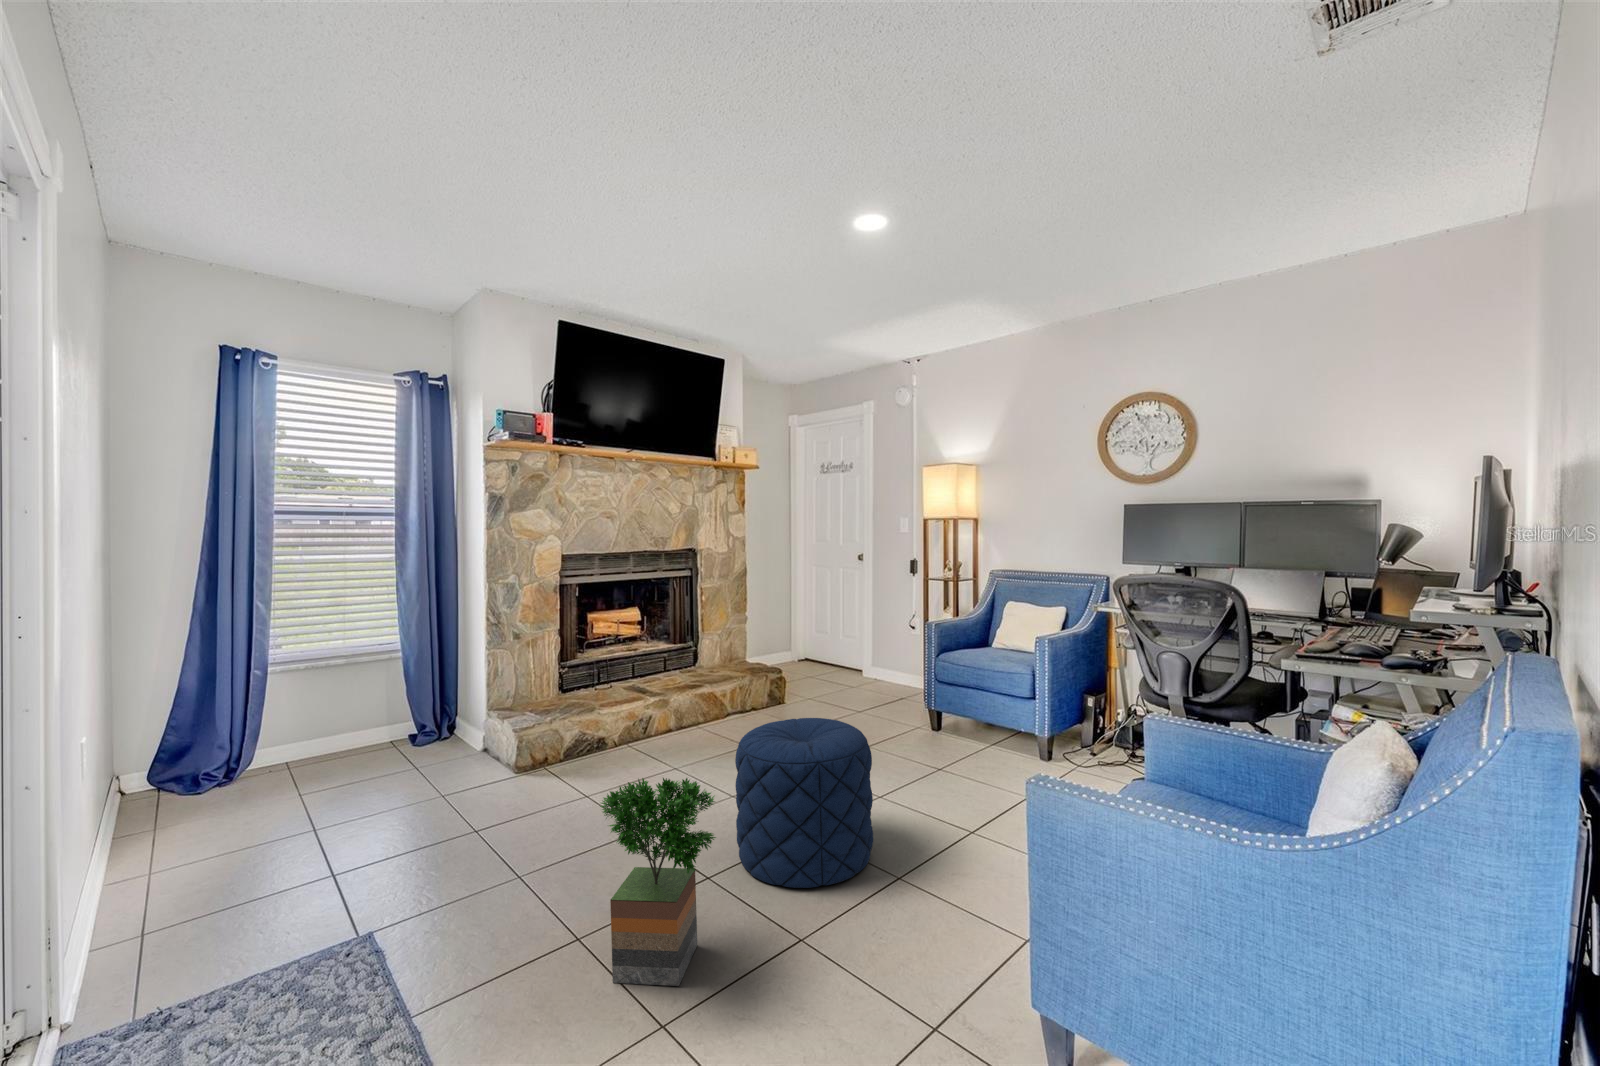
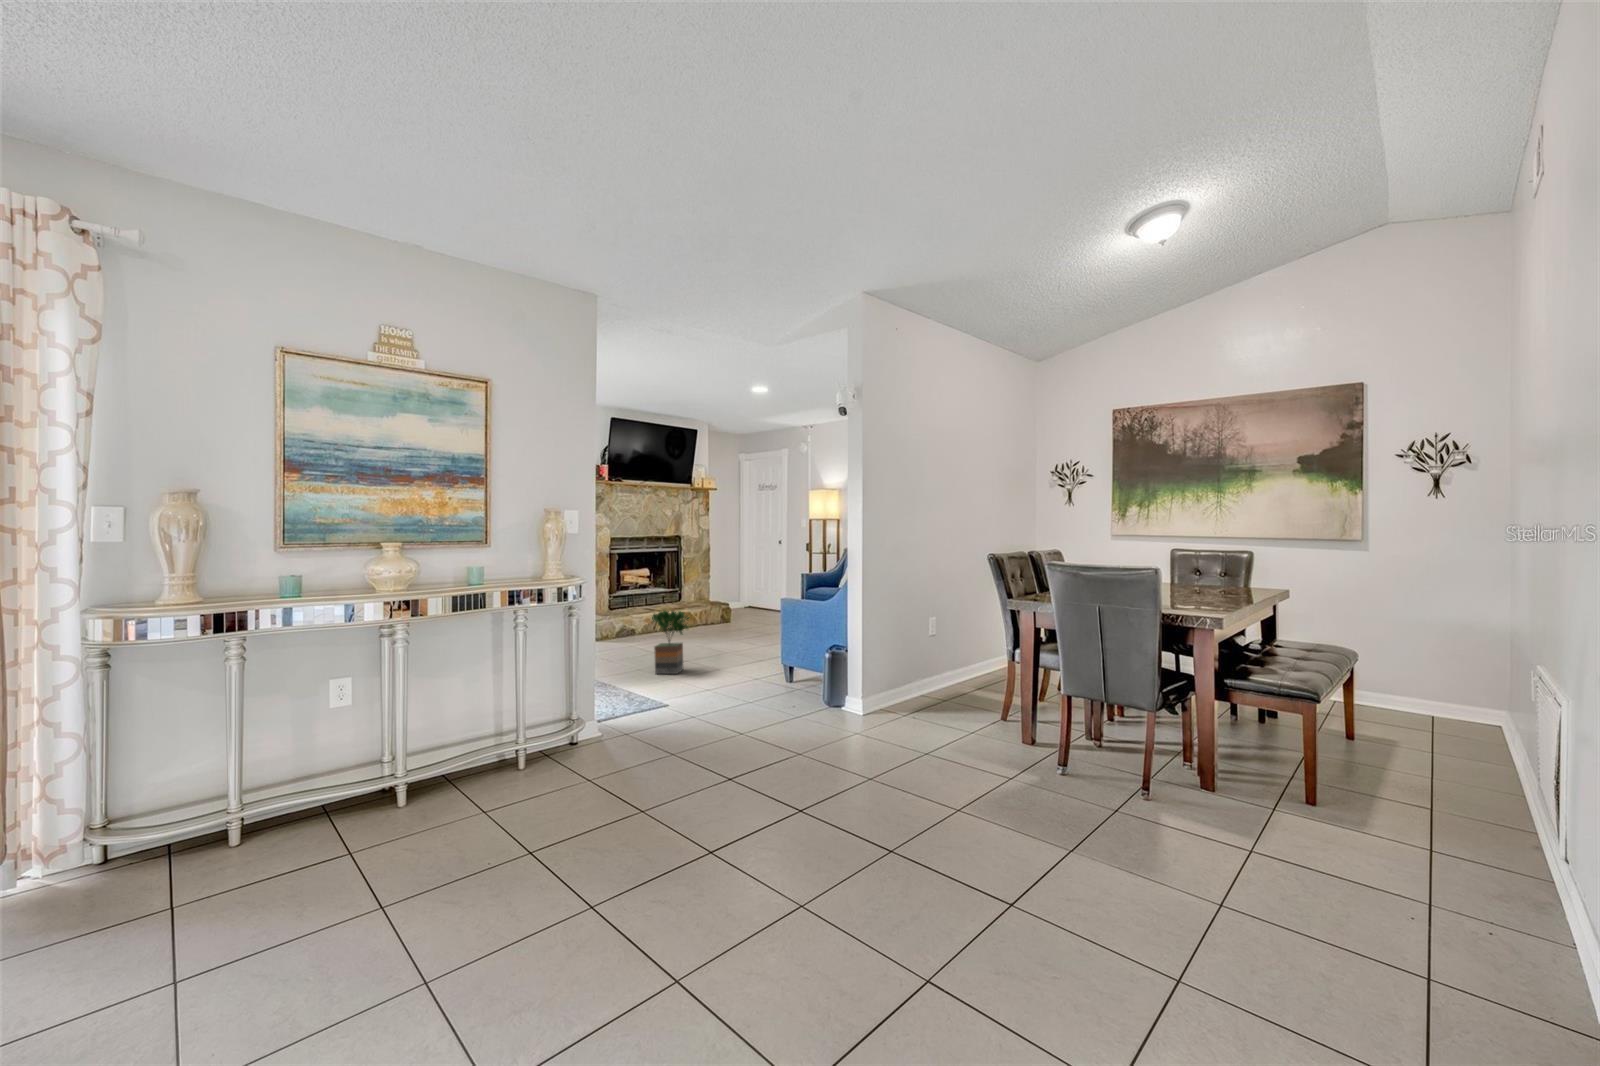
pouf: present [735,718,873,888] -> none [699,603,755,661]

